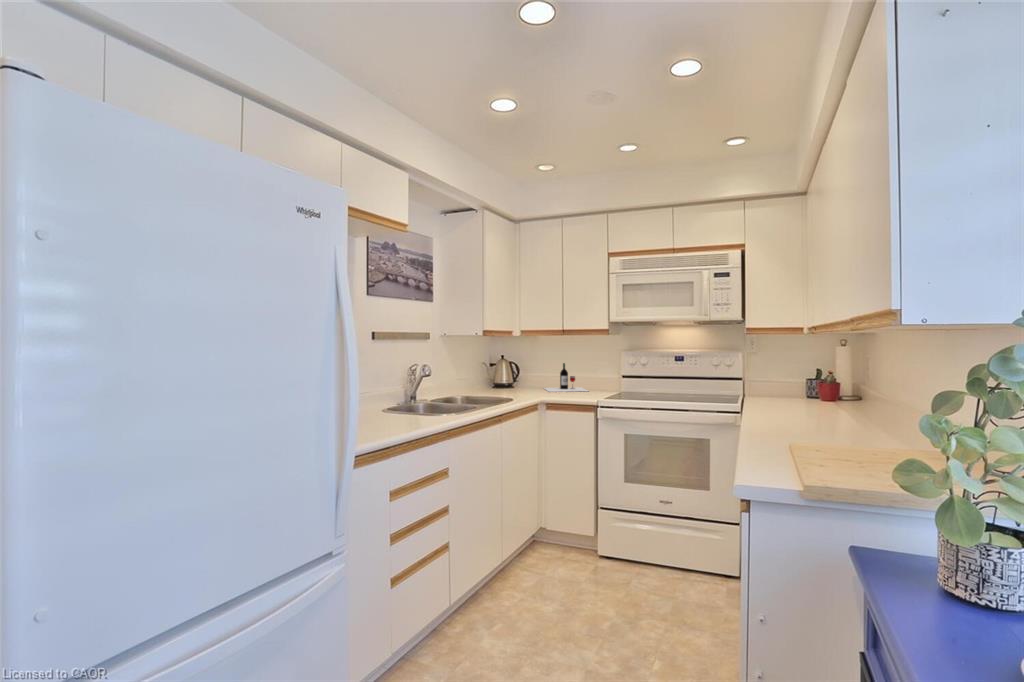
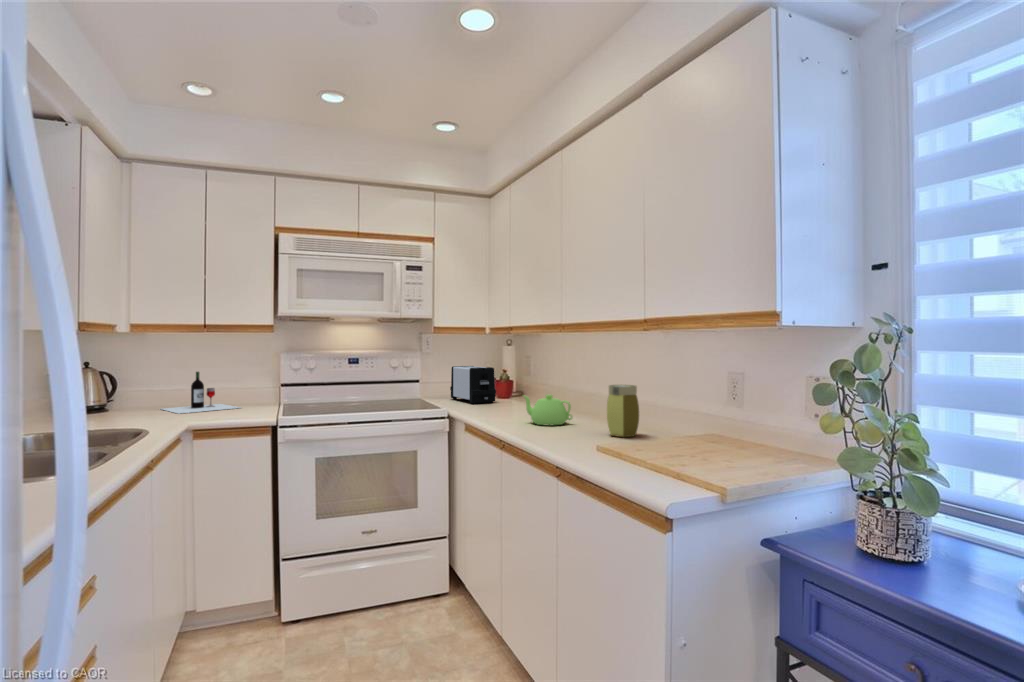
toaster: none [767,366,808,405] -> present [450,366,496,404]
jar: none [846,393,892,450] -> present [607,385,639,437]
teapot: none [786,397,839,431] -> present [524,395,572,426]

